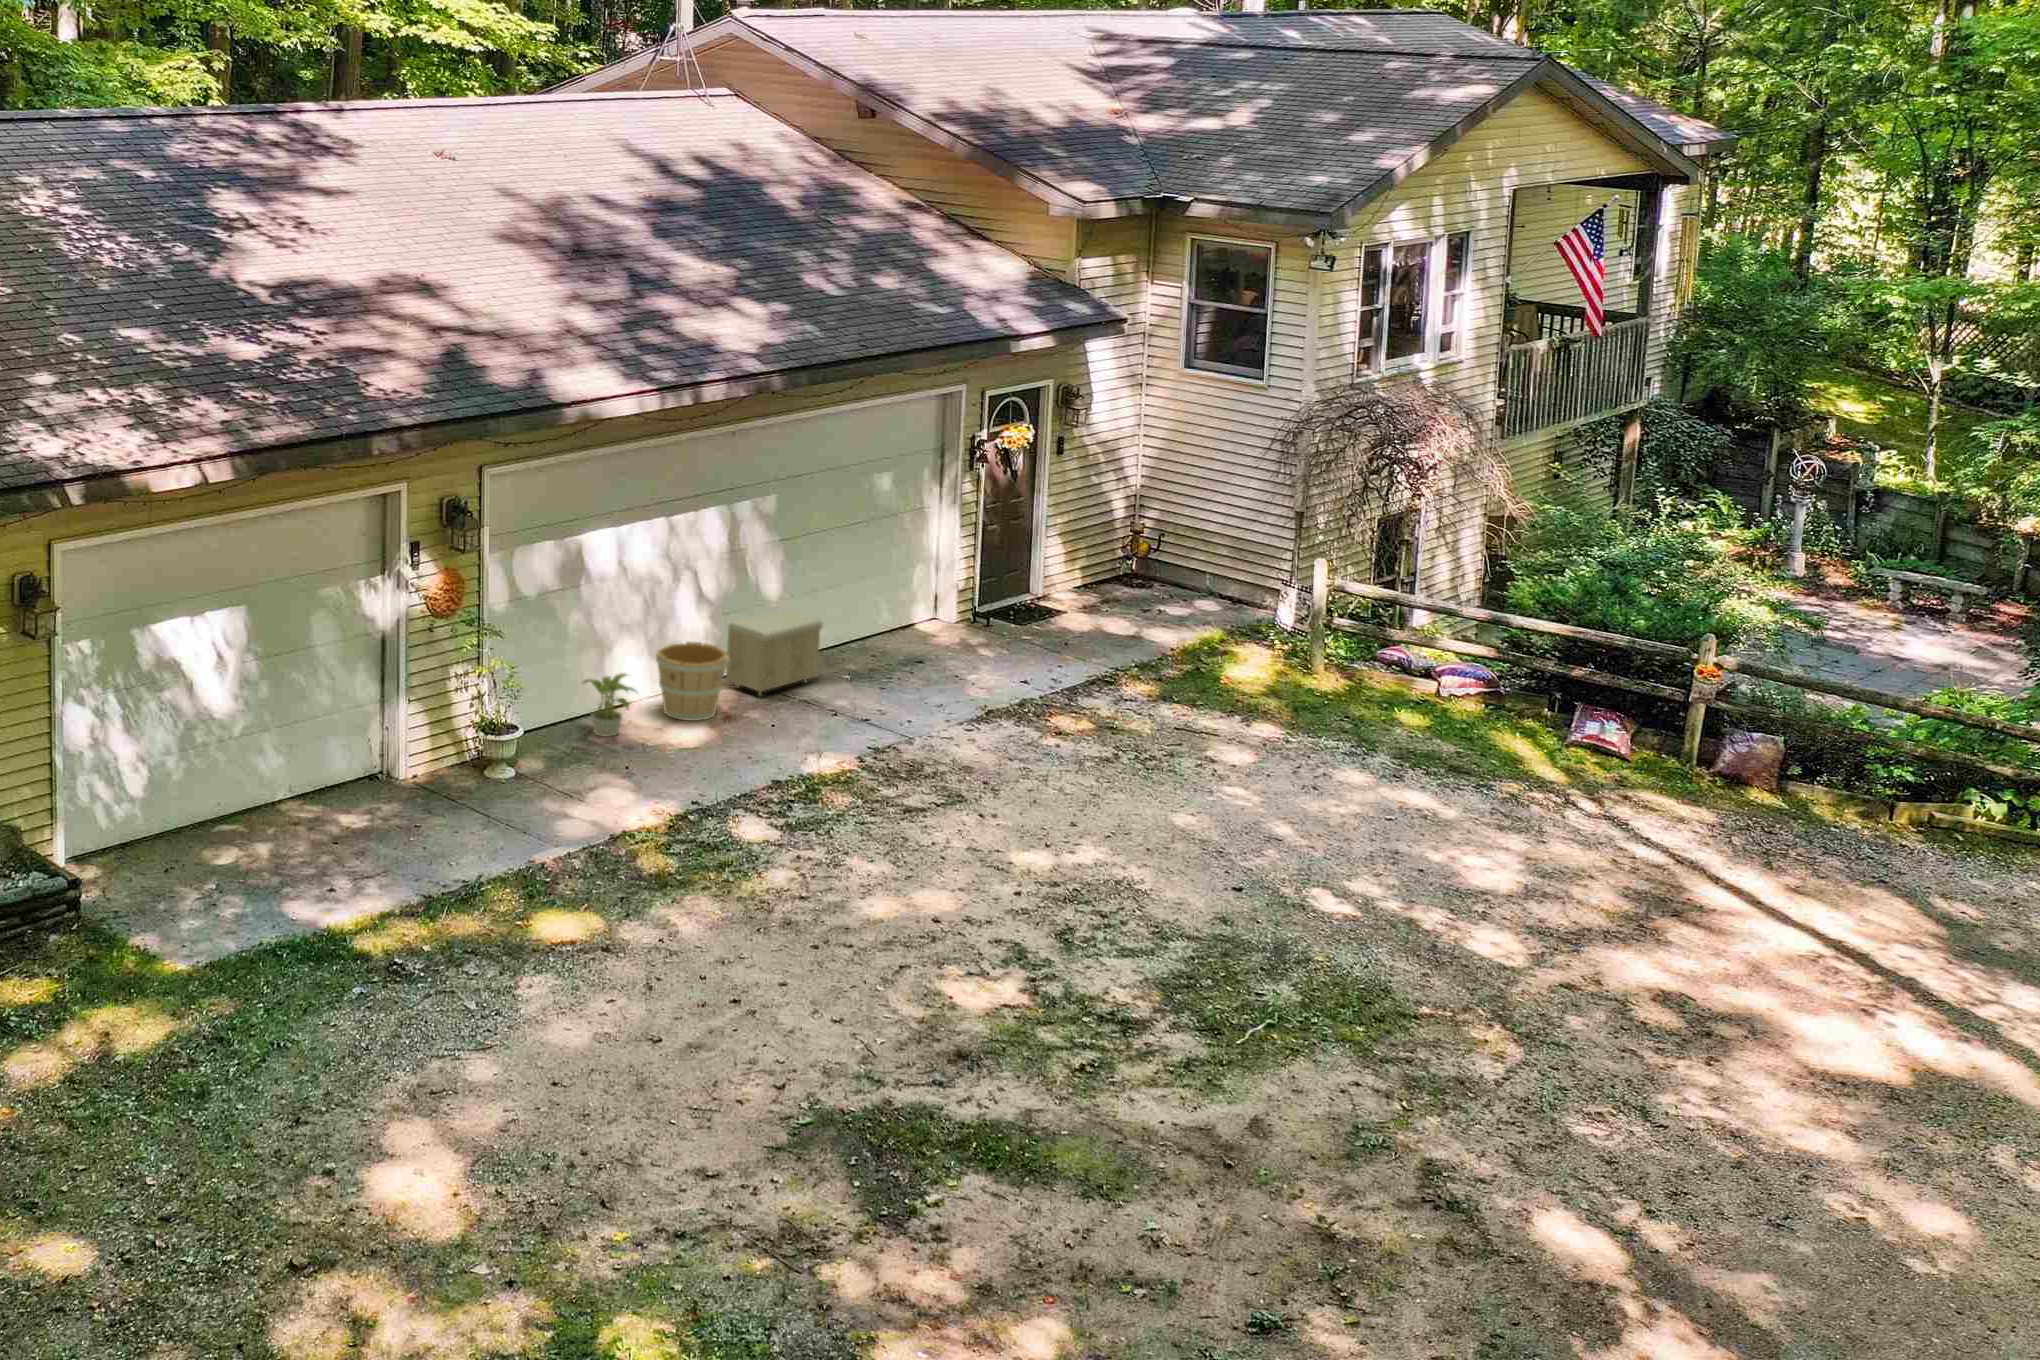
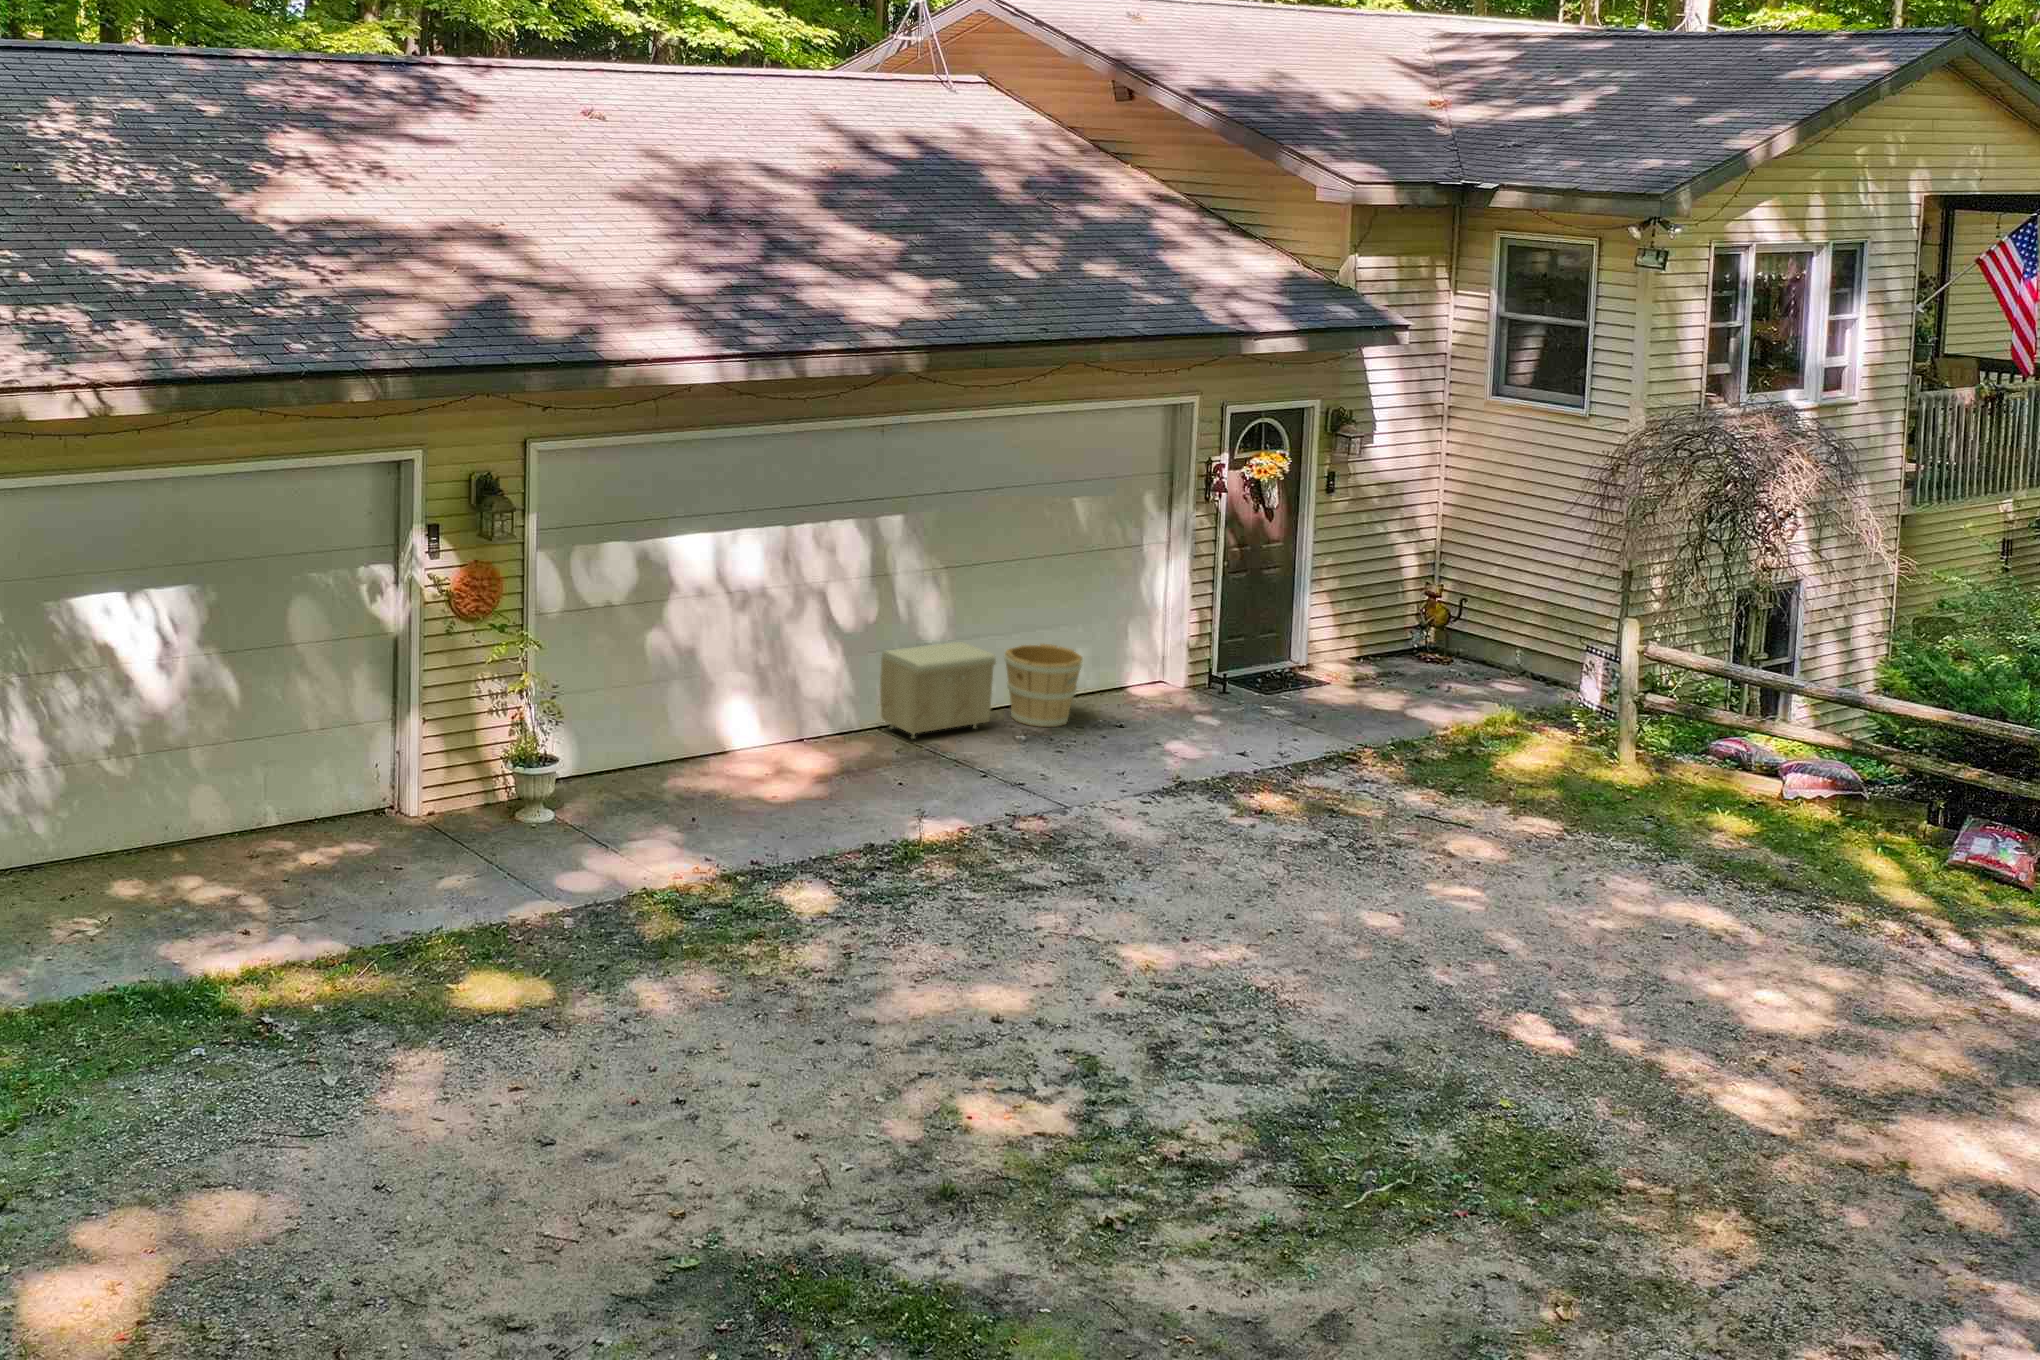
wooden bucket: present [656,642,728,721] -> present [1004,644,1083,727]
potted plant: present [583,673,636,737] -> none [679,696,748,769]

